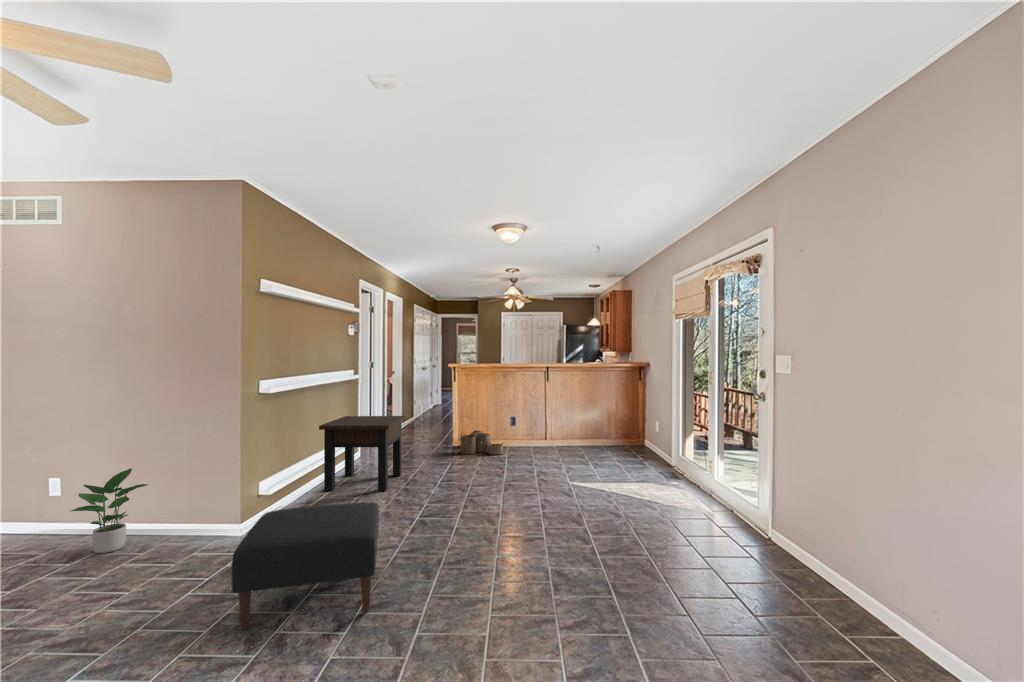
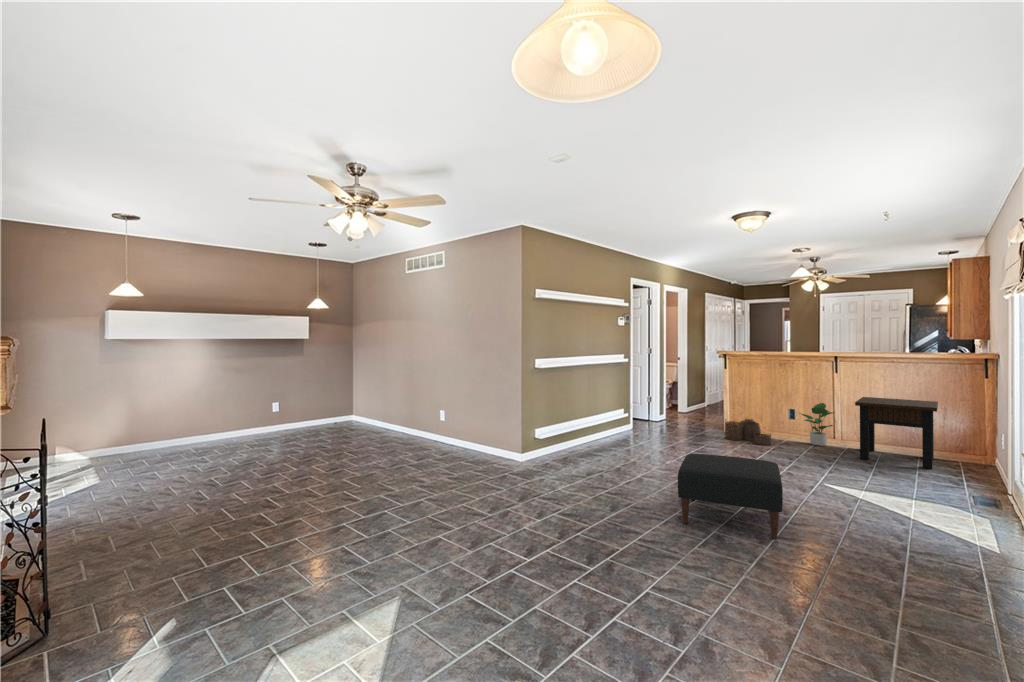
side table: present [319,416,406,491] -> present [855,397,938,469]
potted plant: present [71,468,148,553] -> present [801,403,833,446]
ottoman: present [232,503,379,630] -> present [678,454,783,539]

